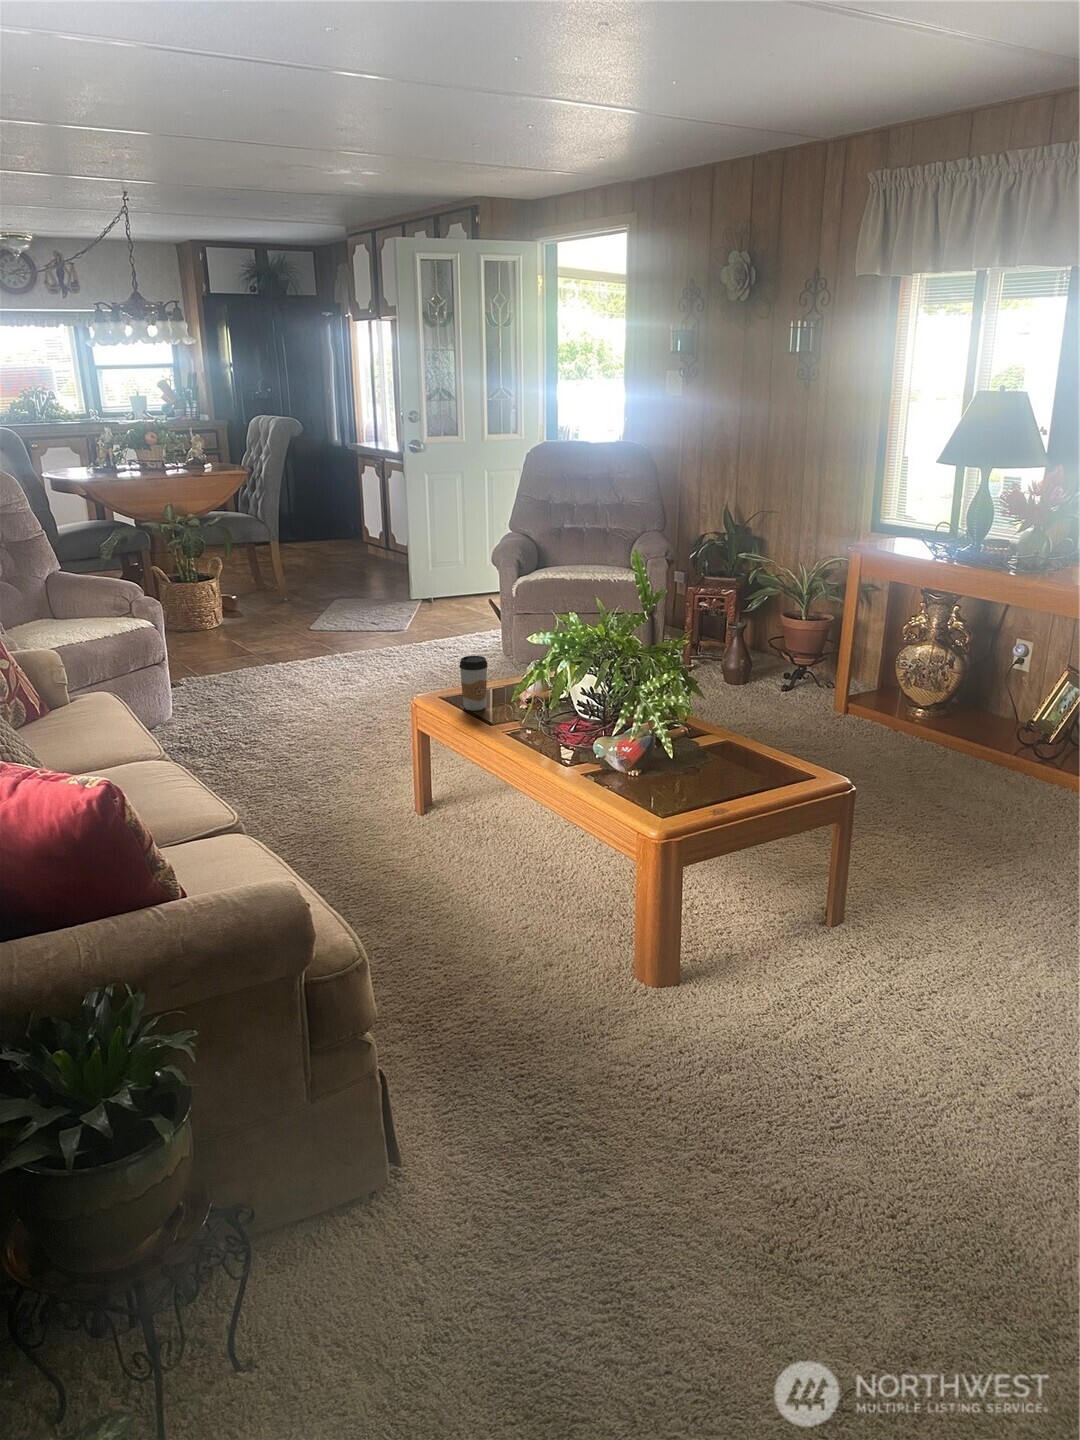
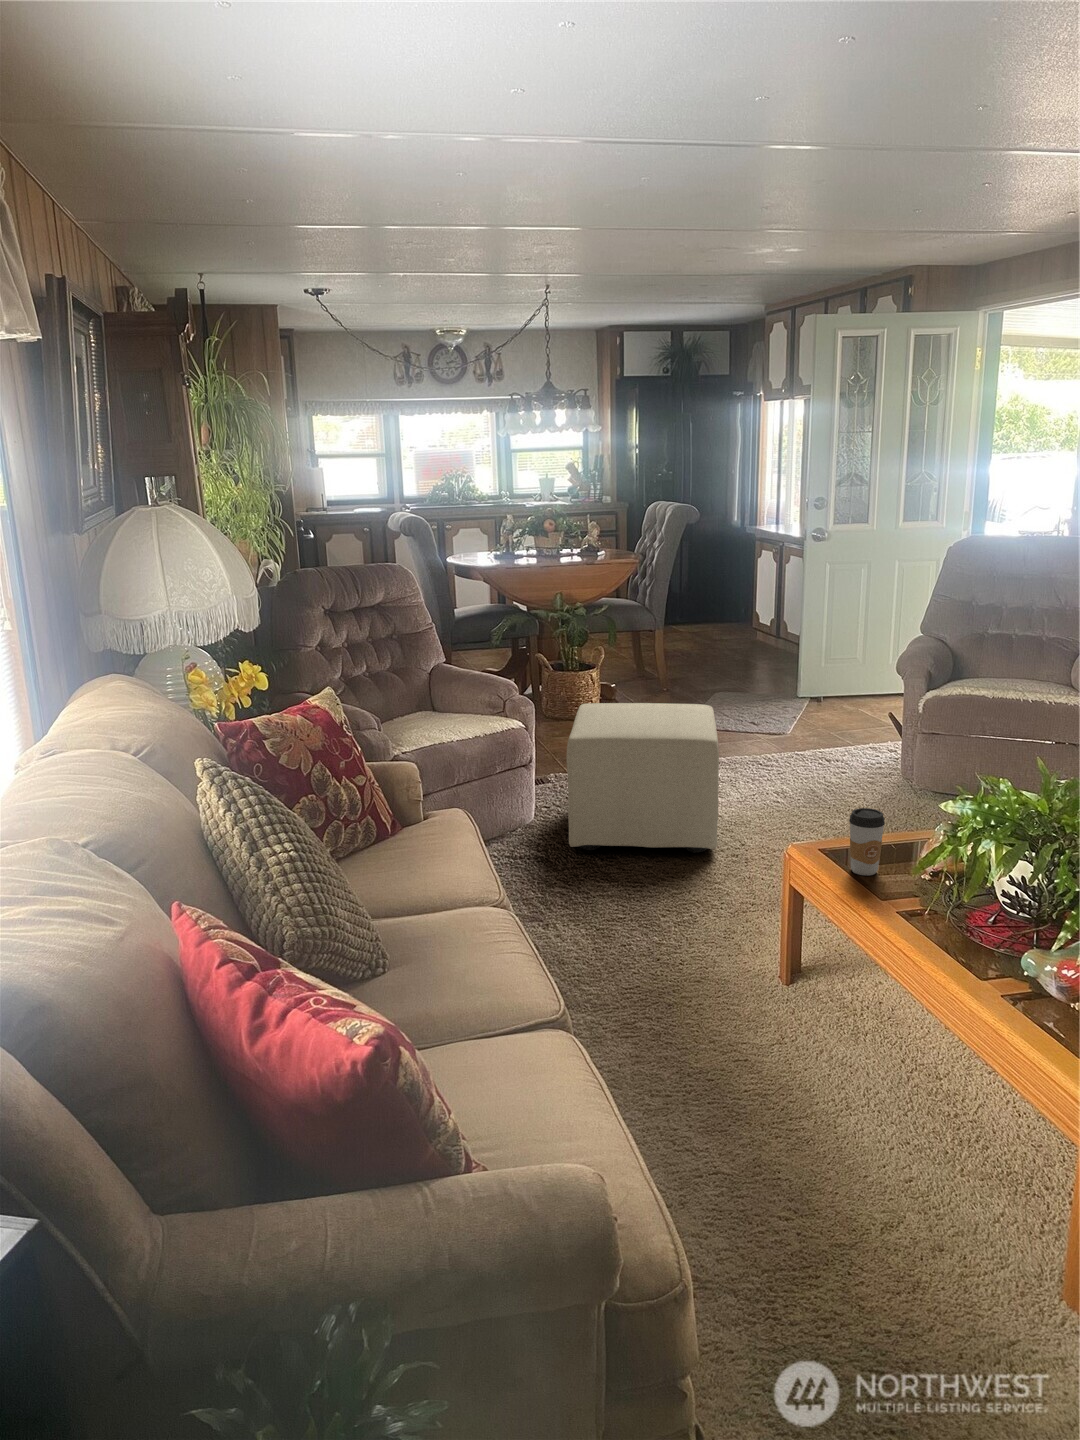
ottoman: none [202,596,349,735] -> present [566,703,719,853]

